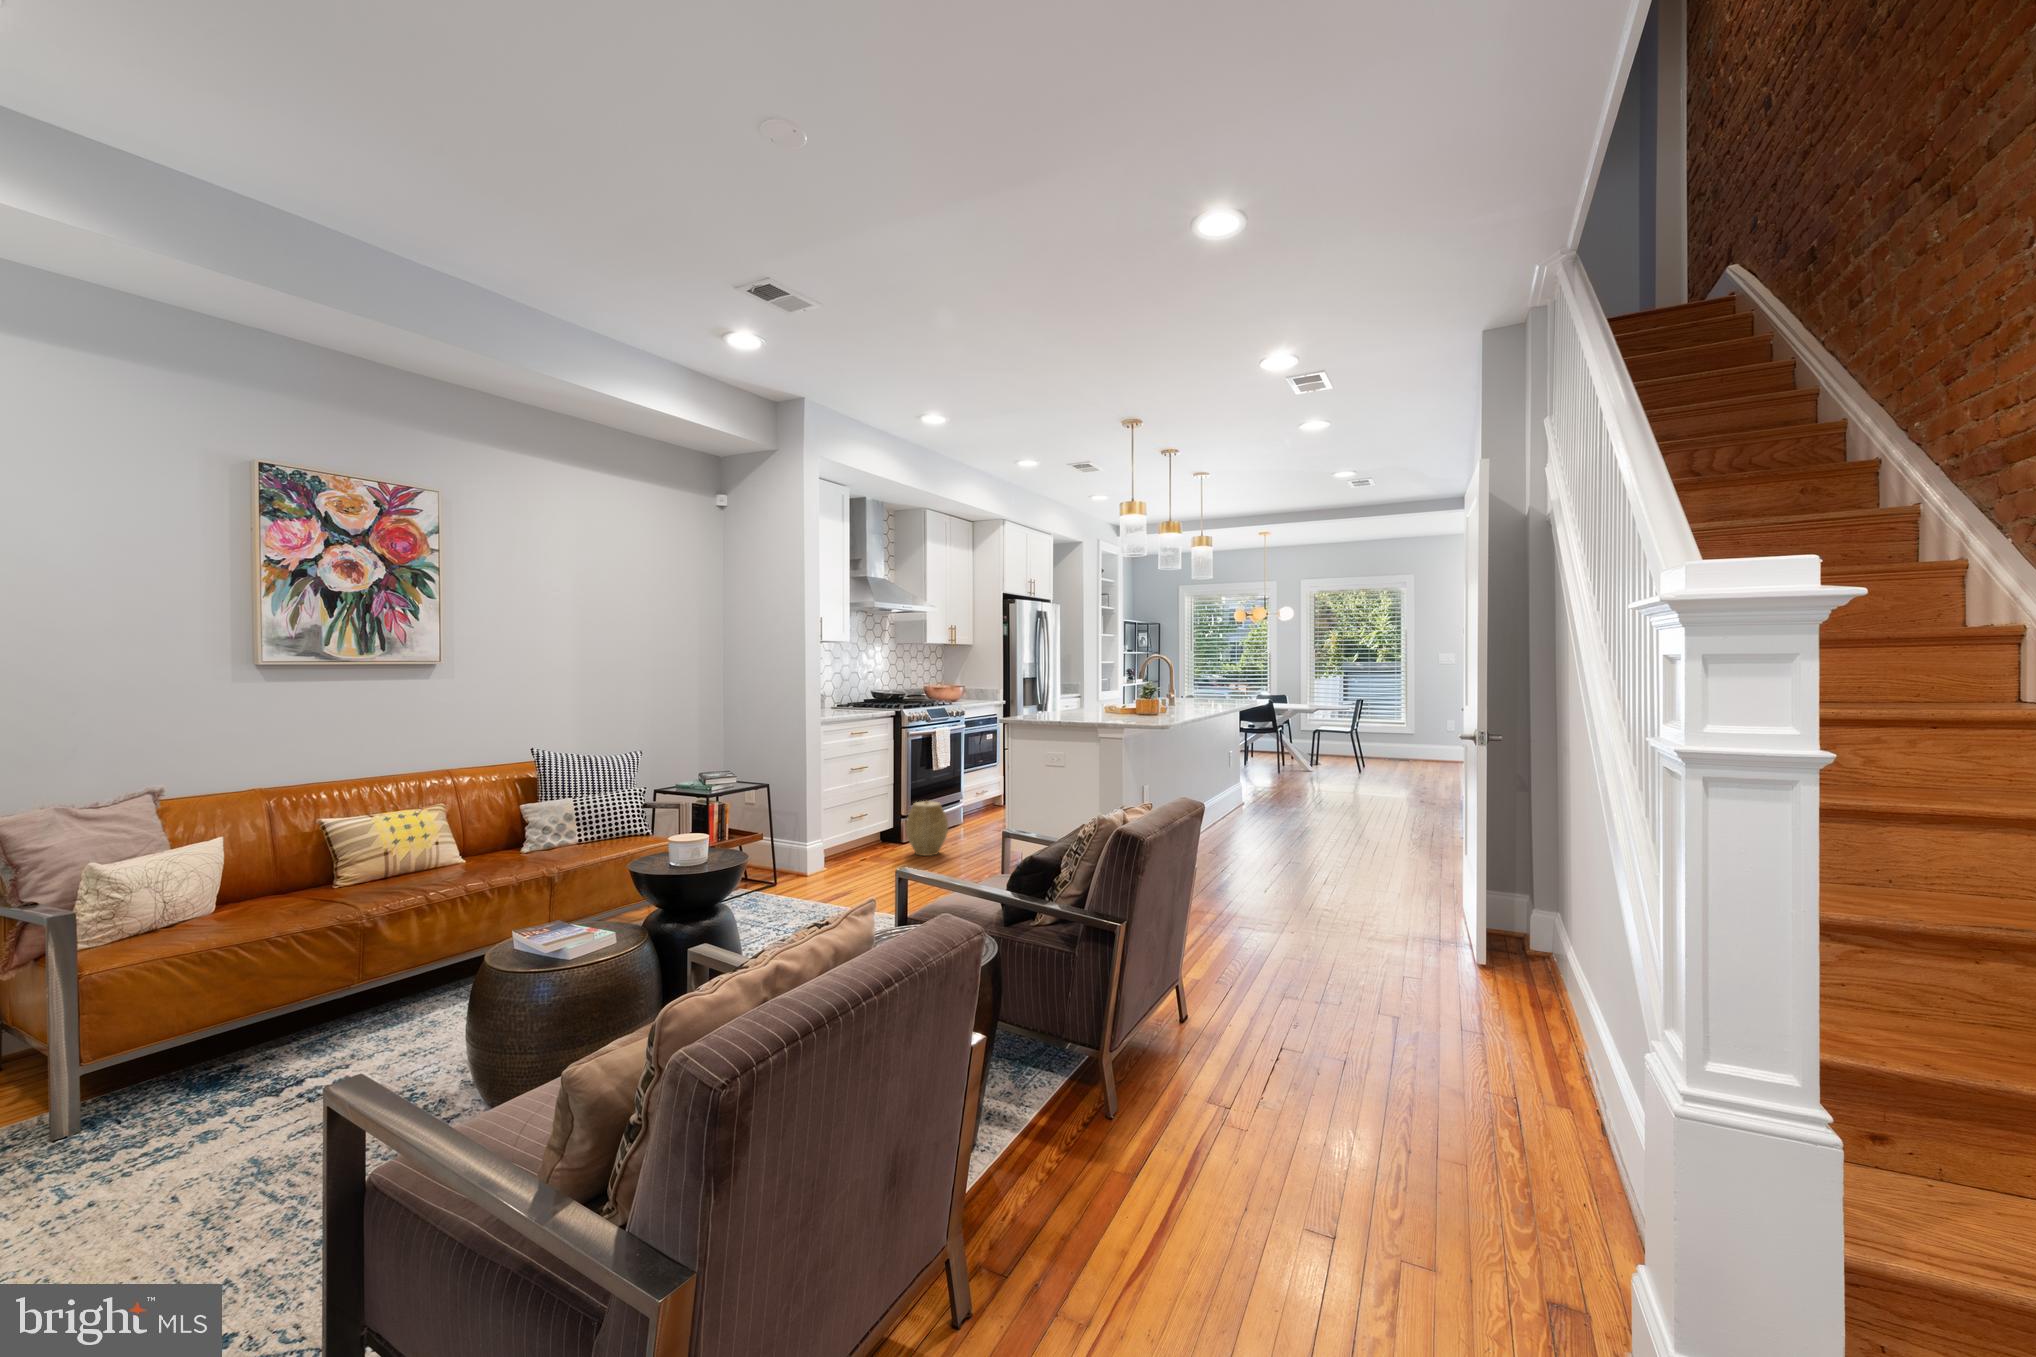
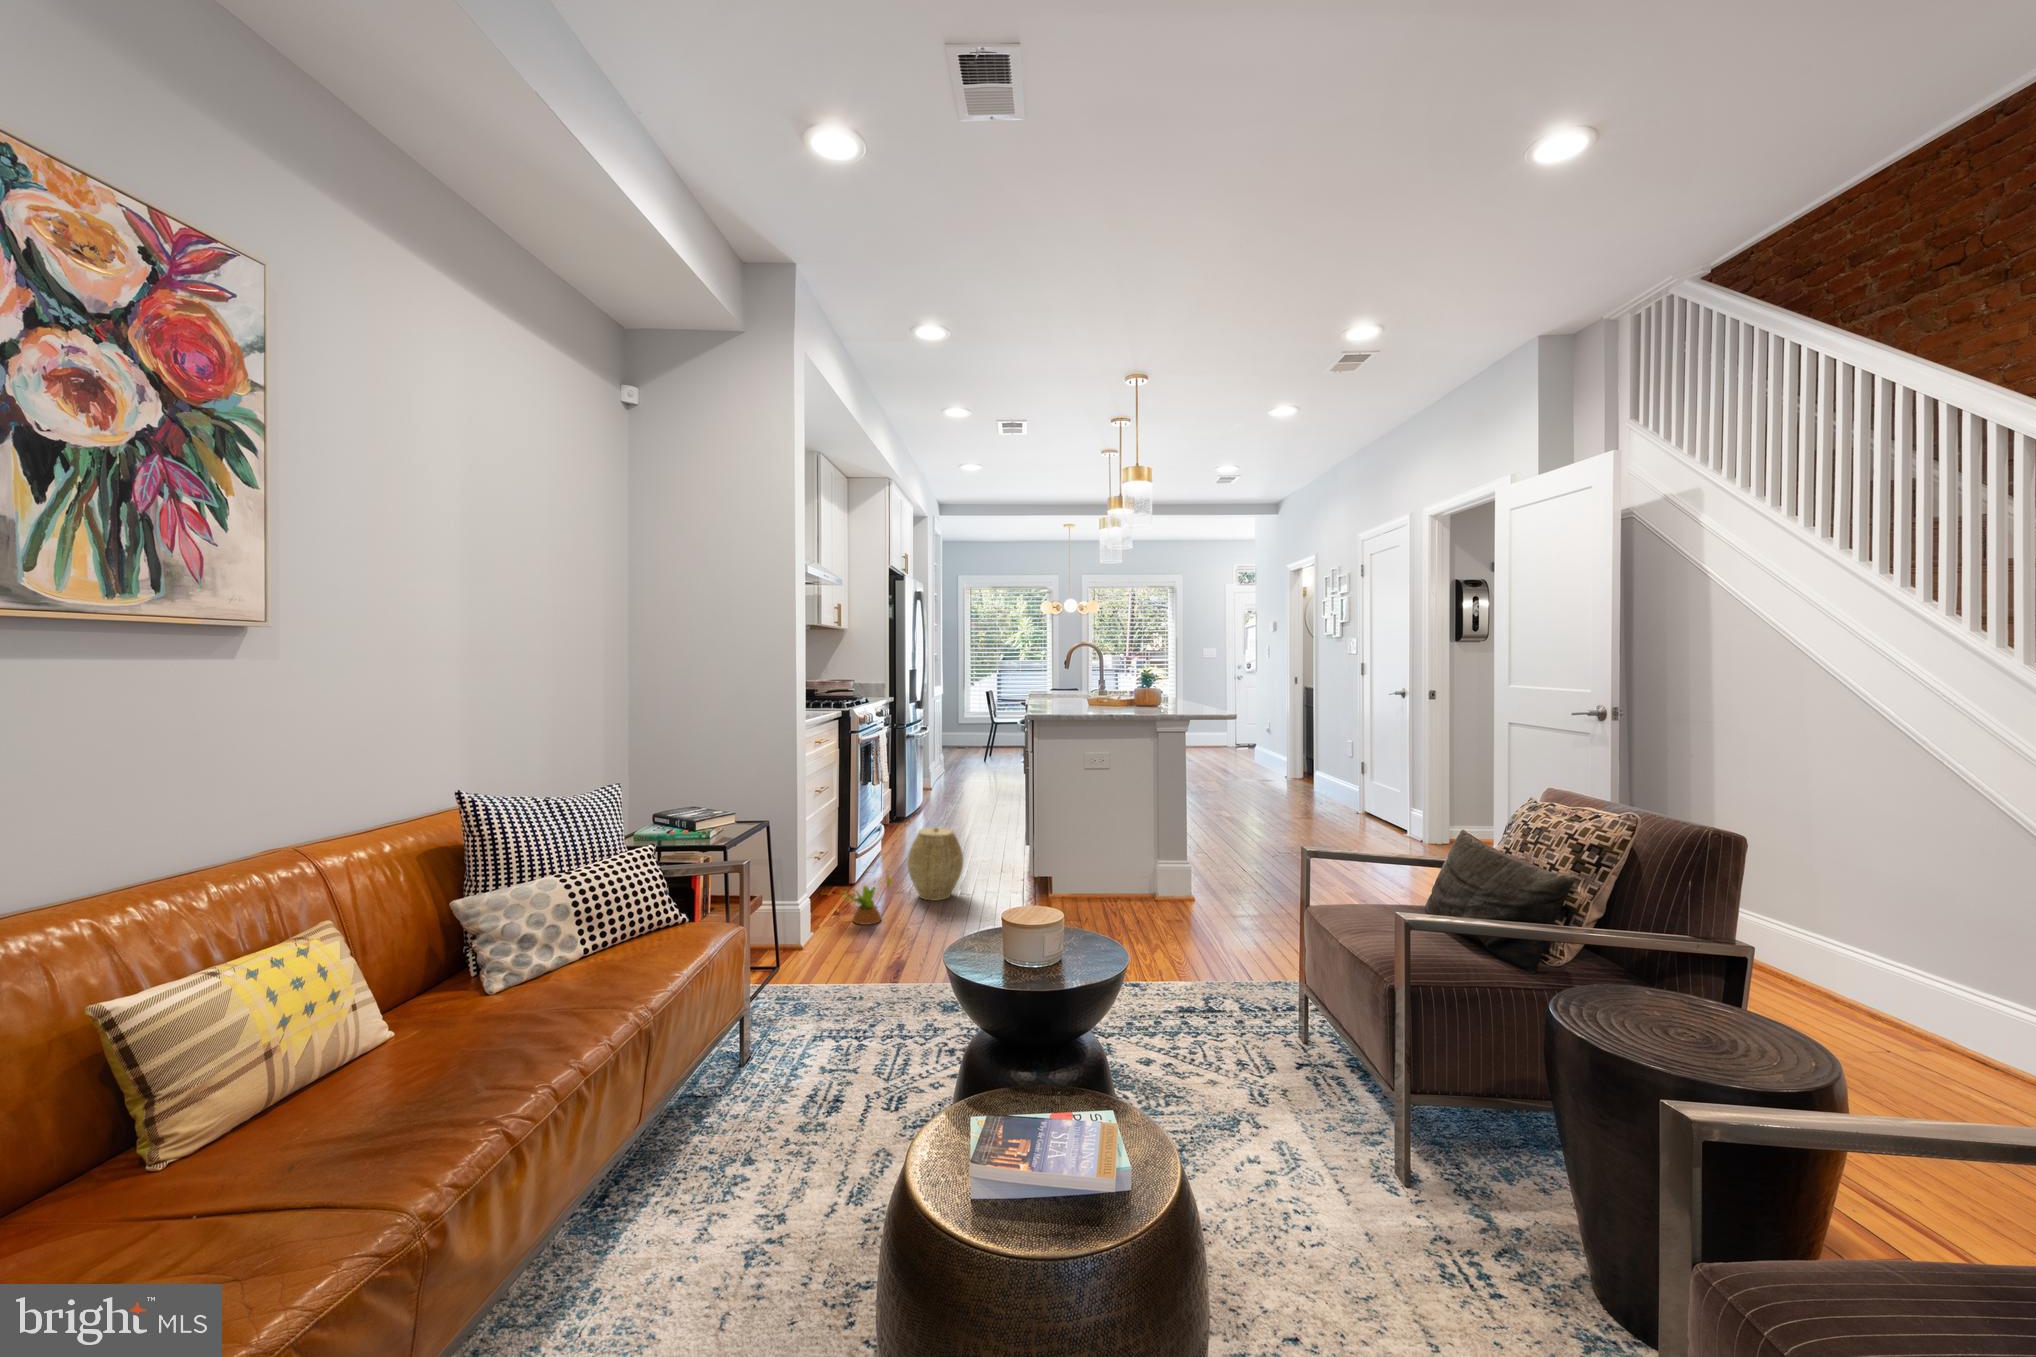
decorative plant: none [837,825,877,866] -> present [841,873,892,925]

